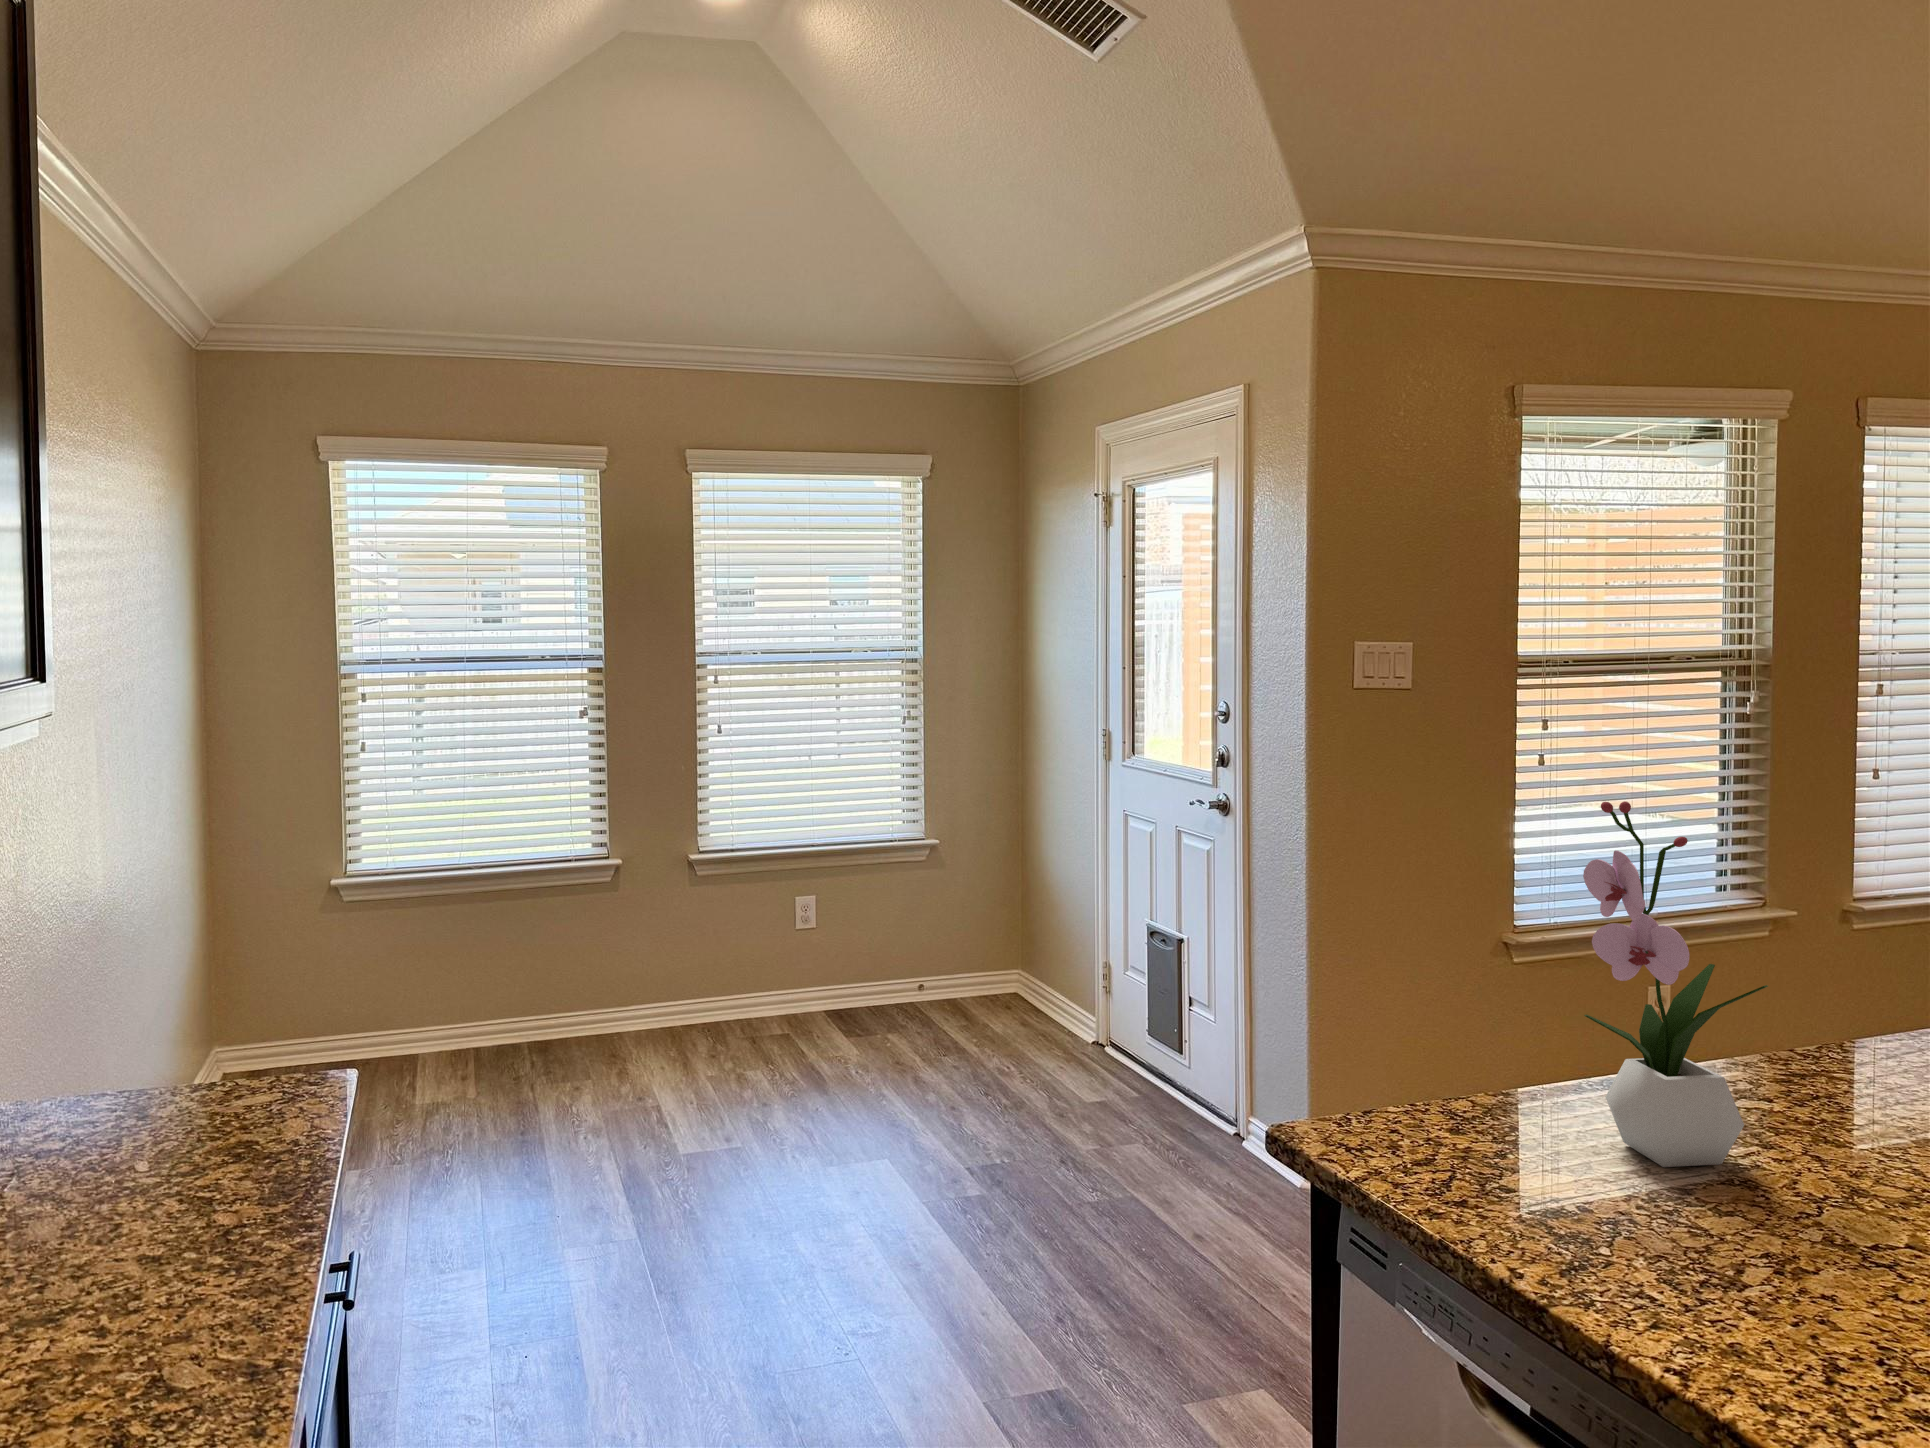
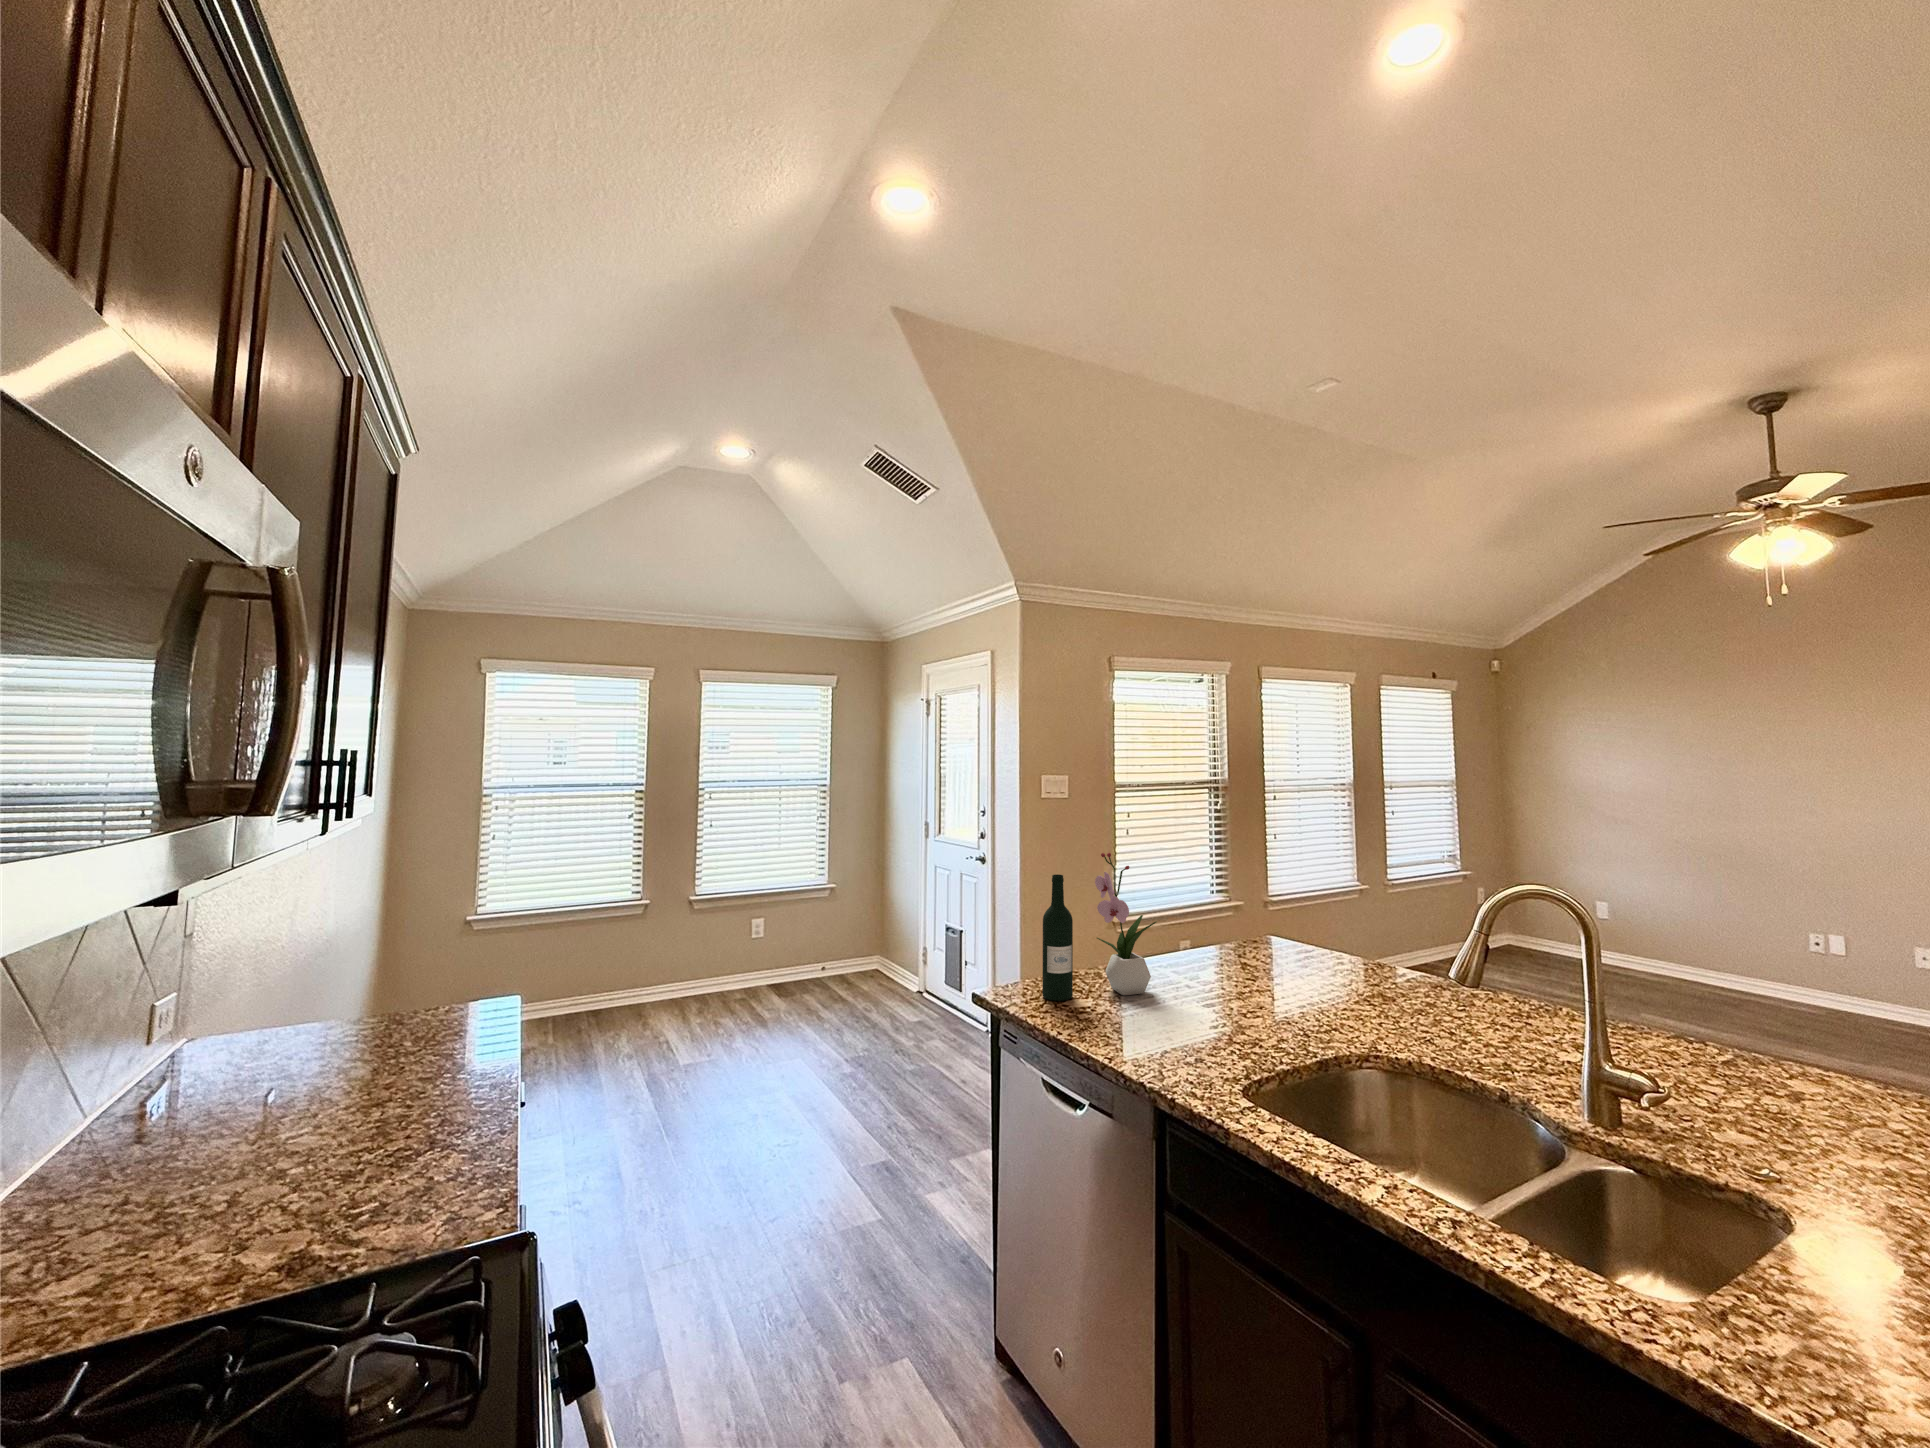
wine bottle: none [1440,853,1526,1169] -> present [1042,874,1073,1001]

